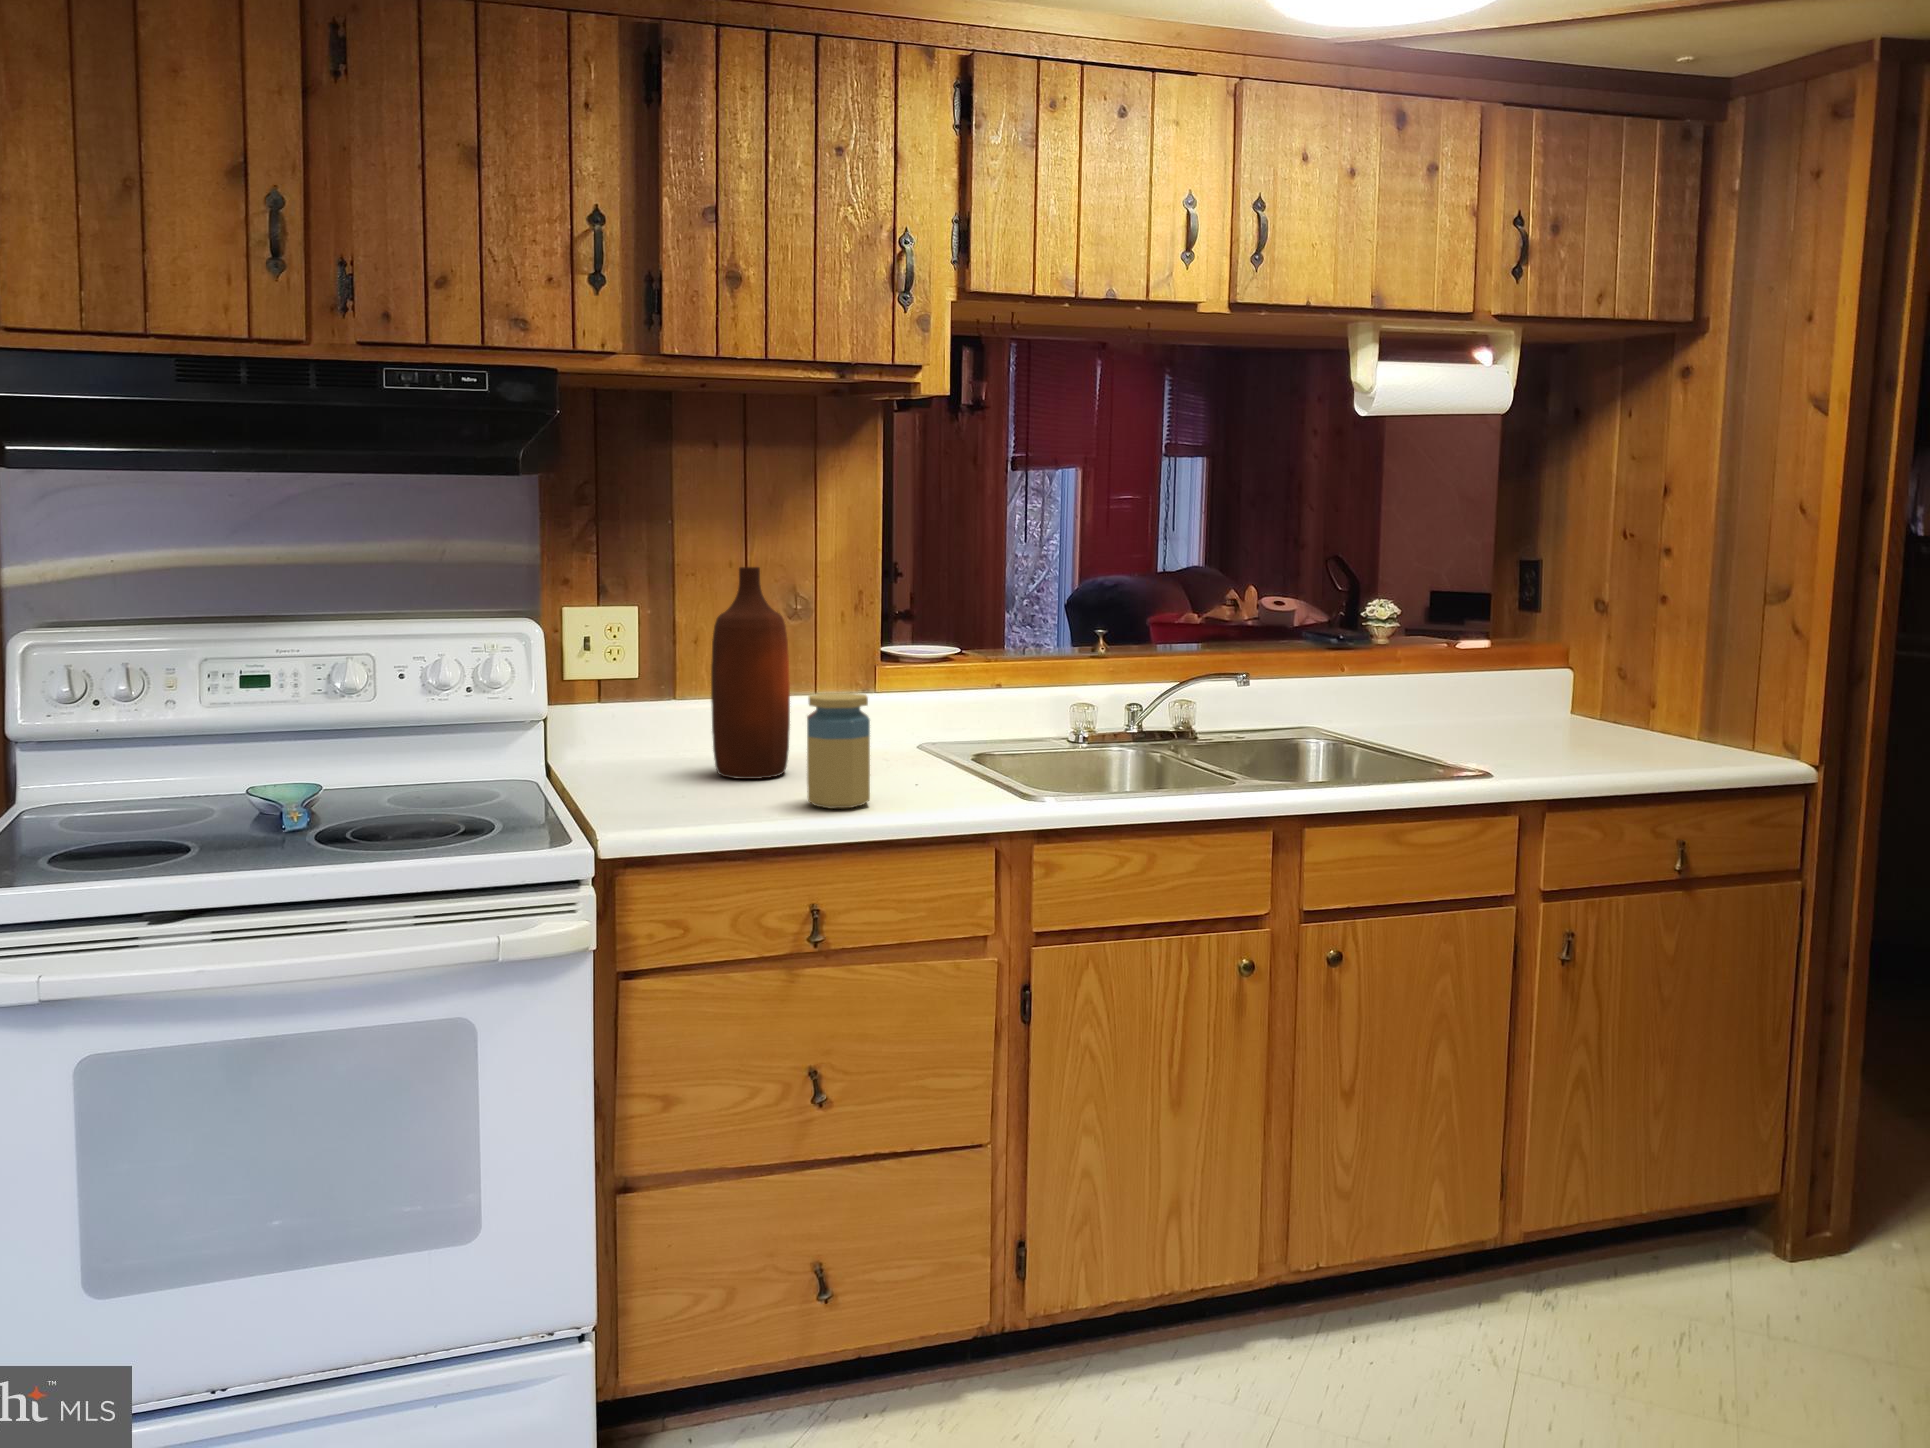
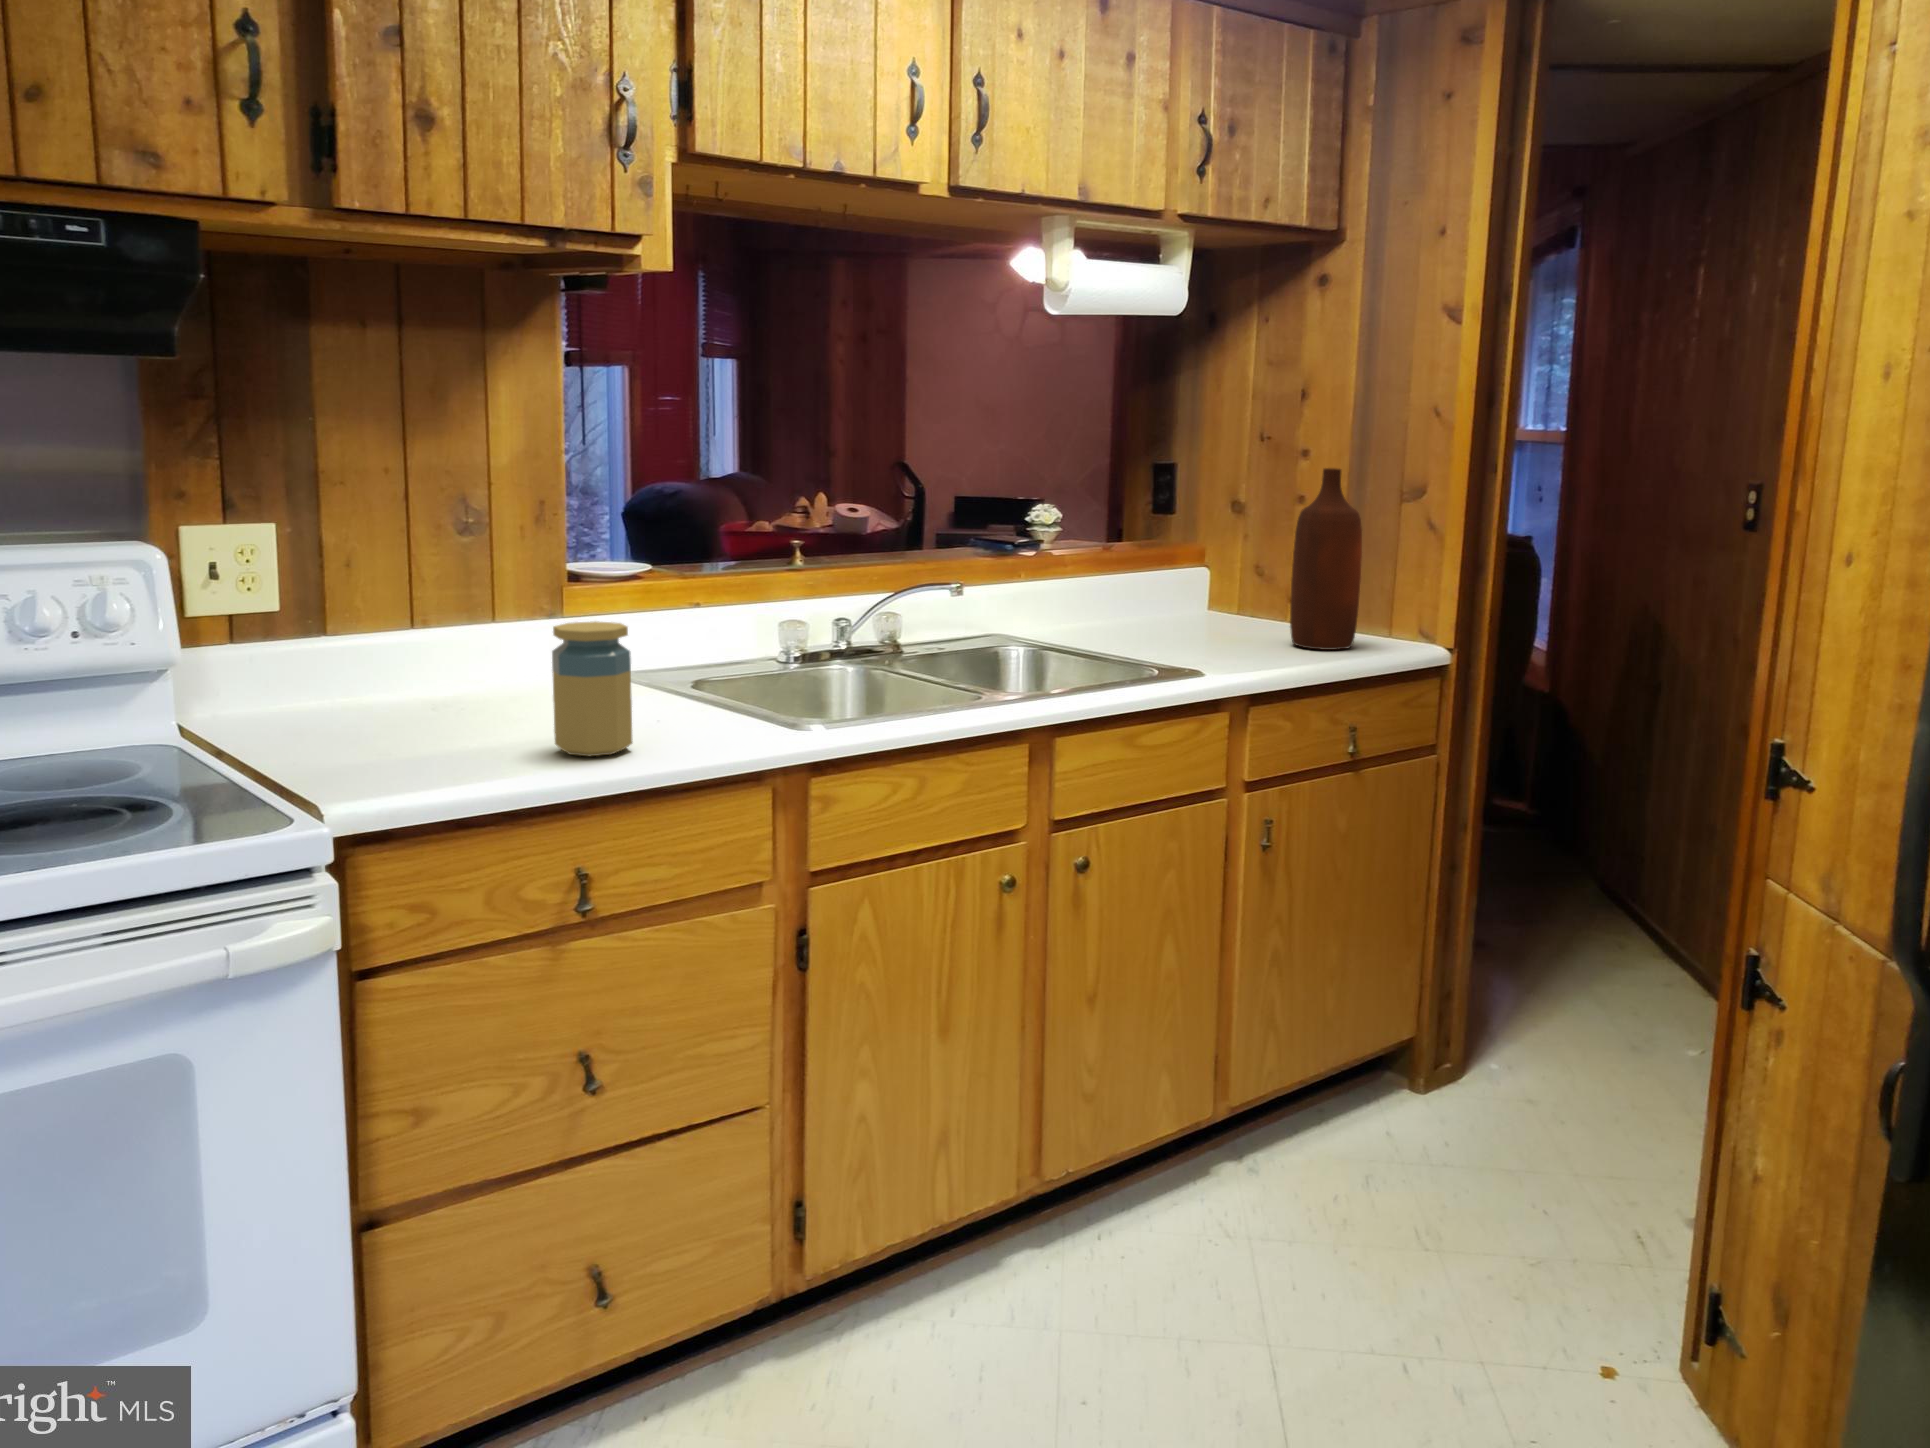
bottle: present [711,567,790,779] -> present [1290,468,1362,650]

